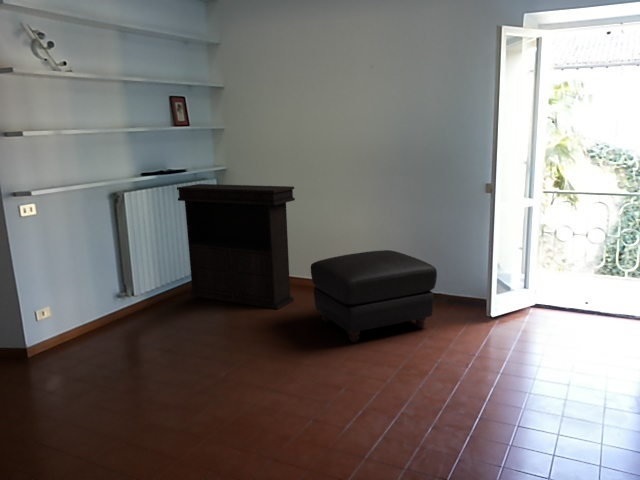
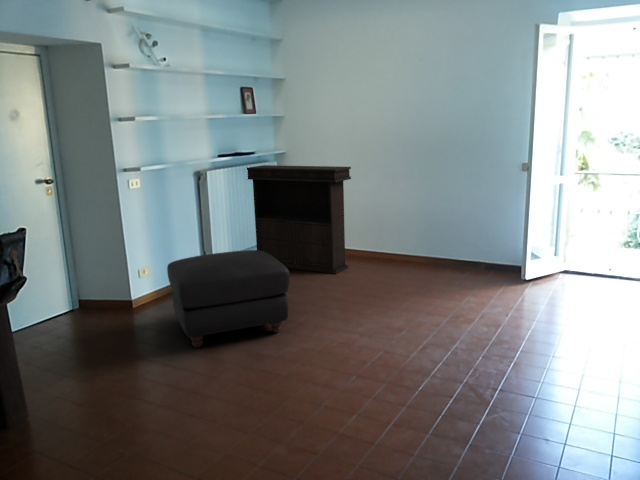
ottoman: present [311,250,437,342] -> present [167,250,290,347]

